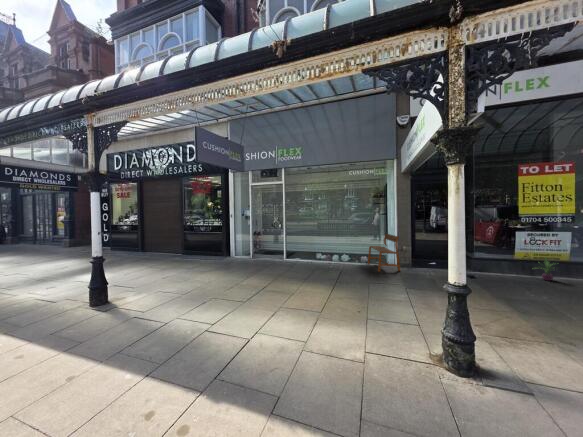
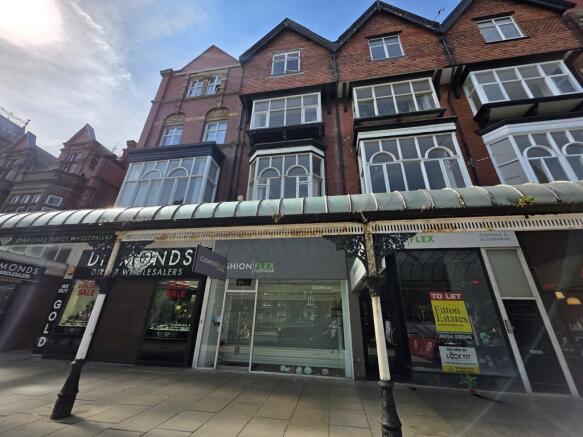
bench: present [368,234,400,272] -> none [329,344,360,388]

